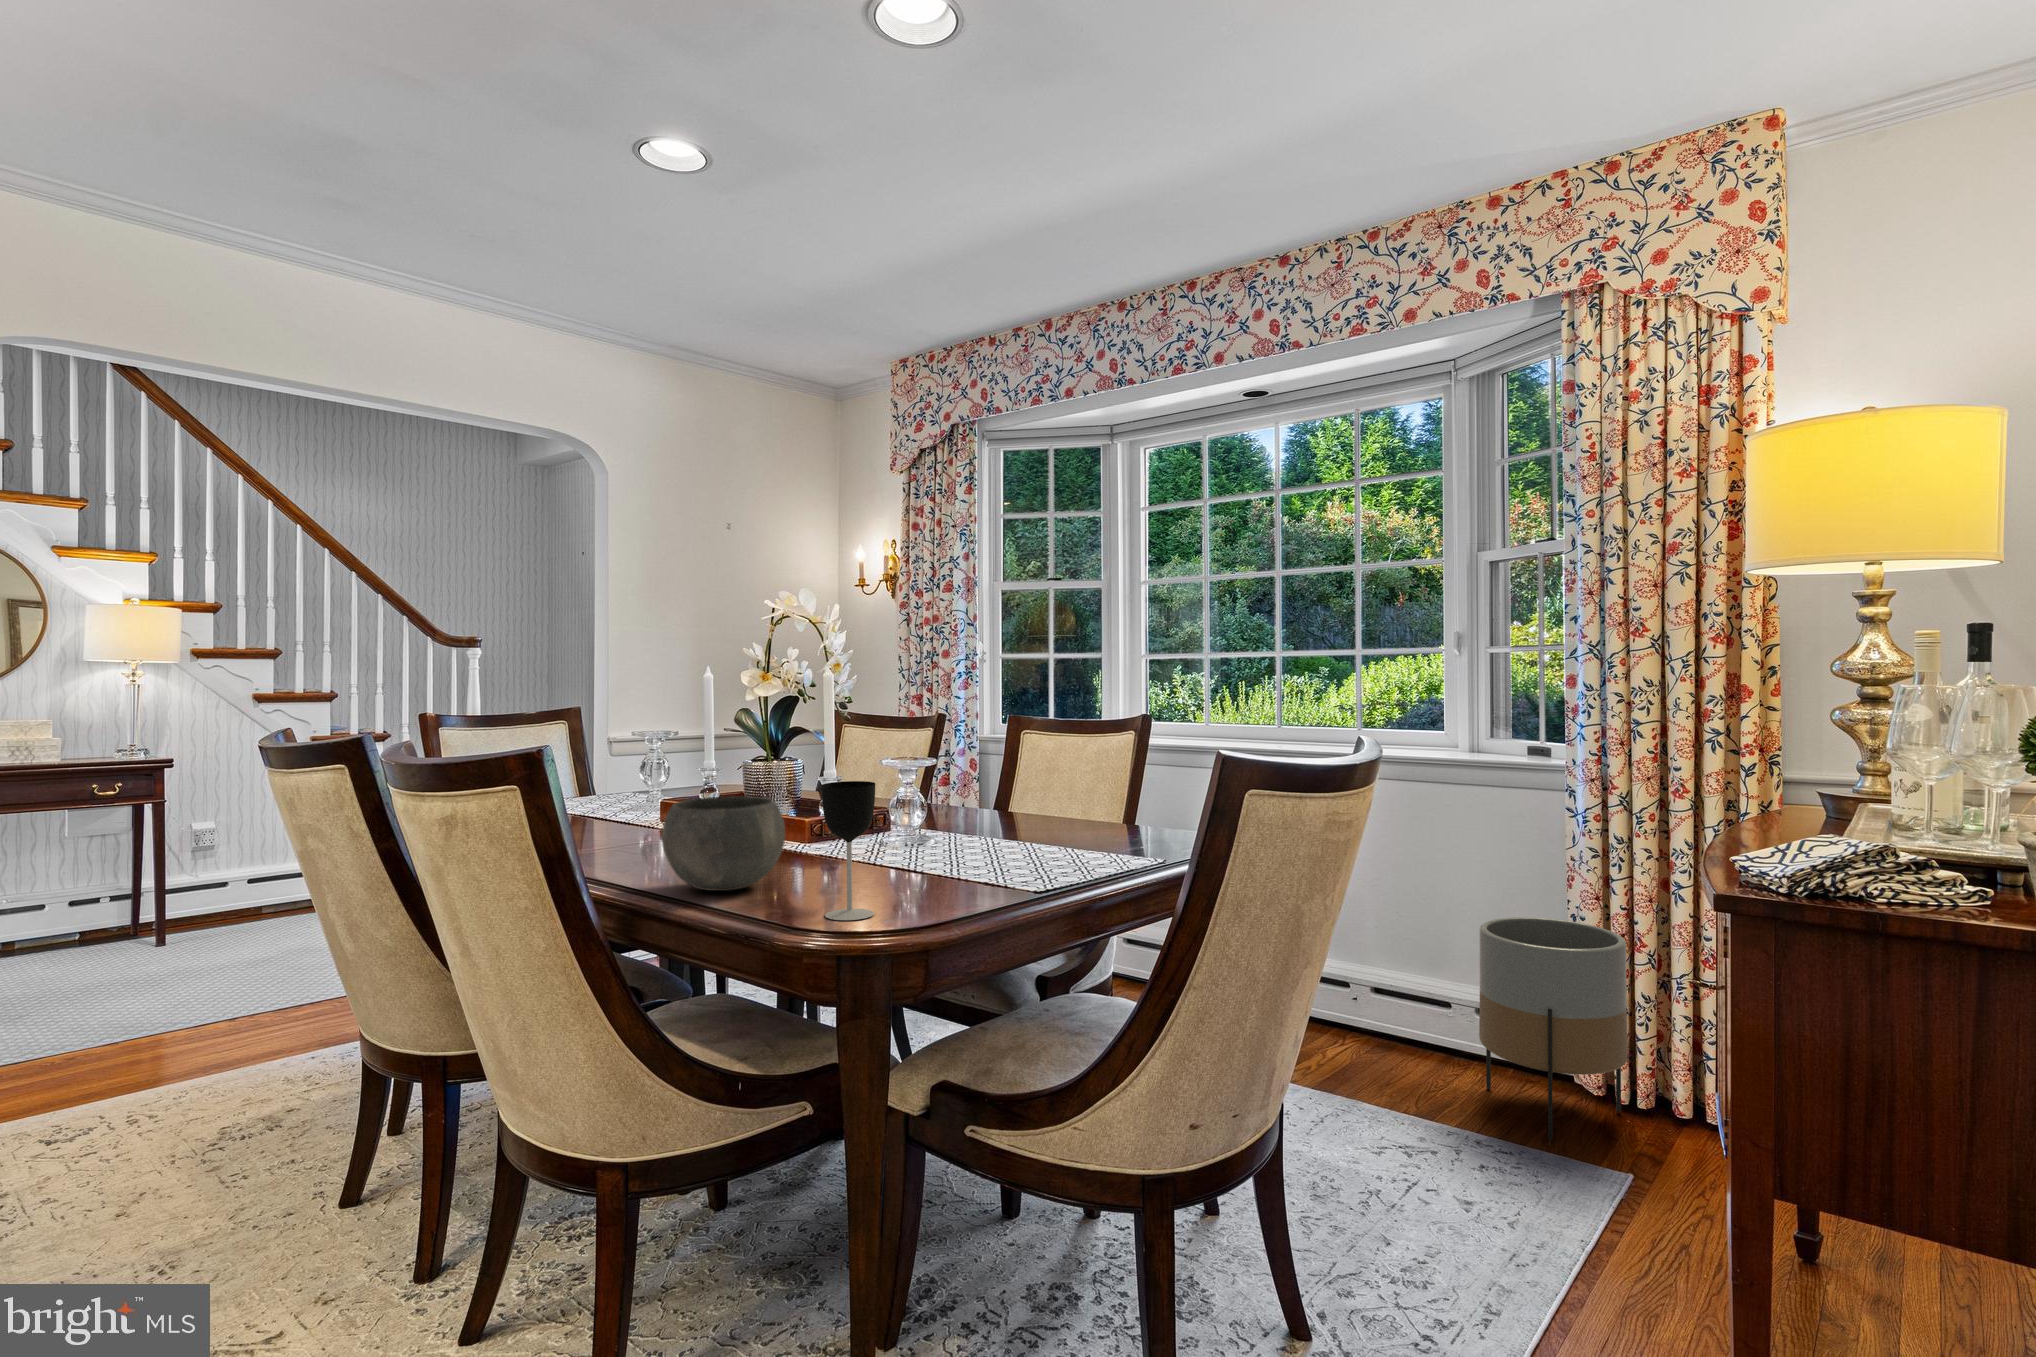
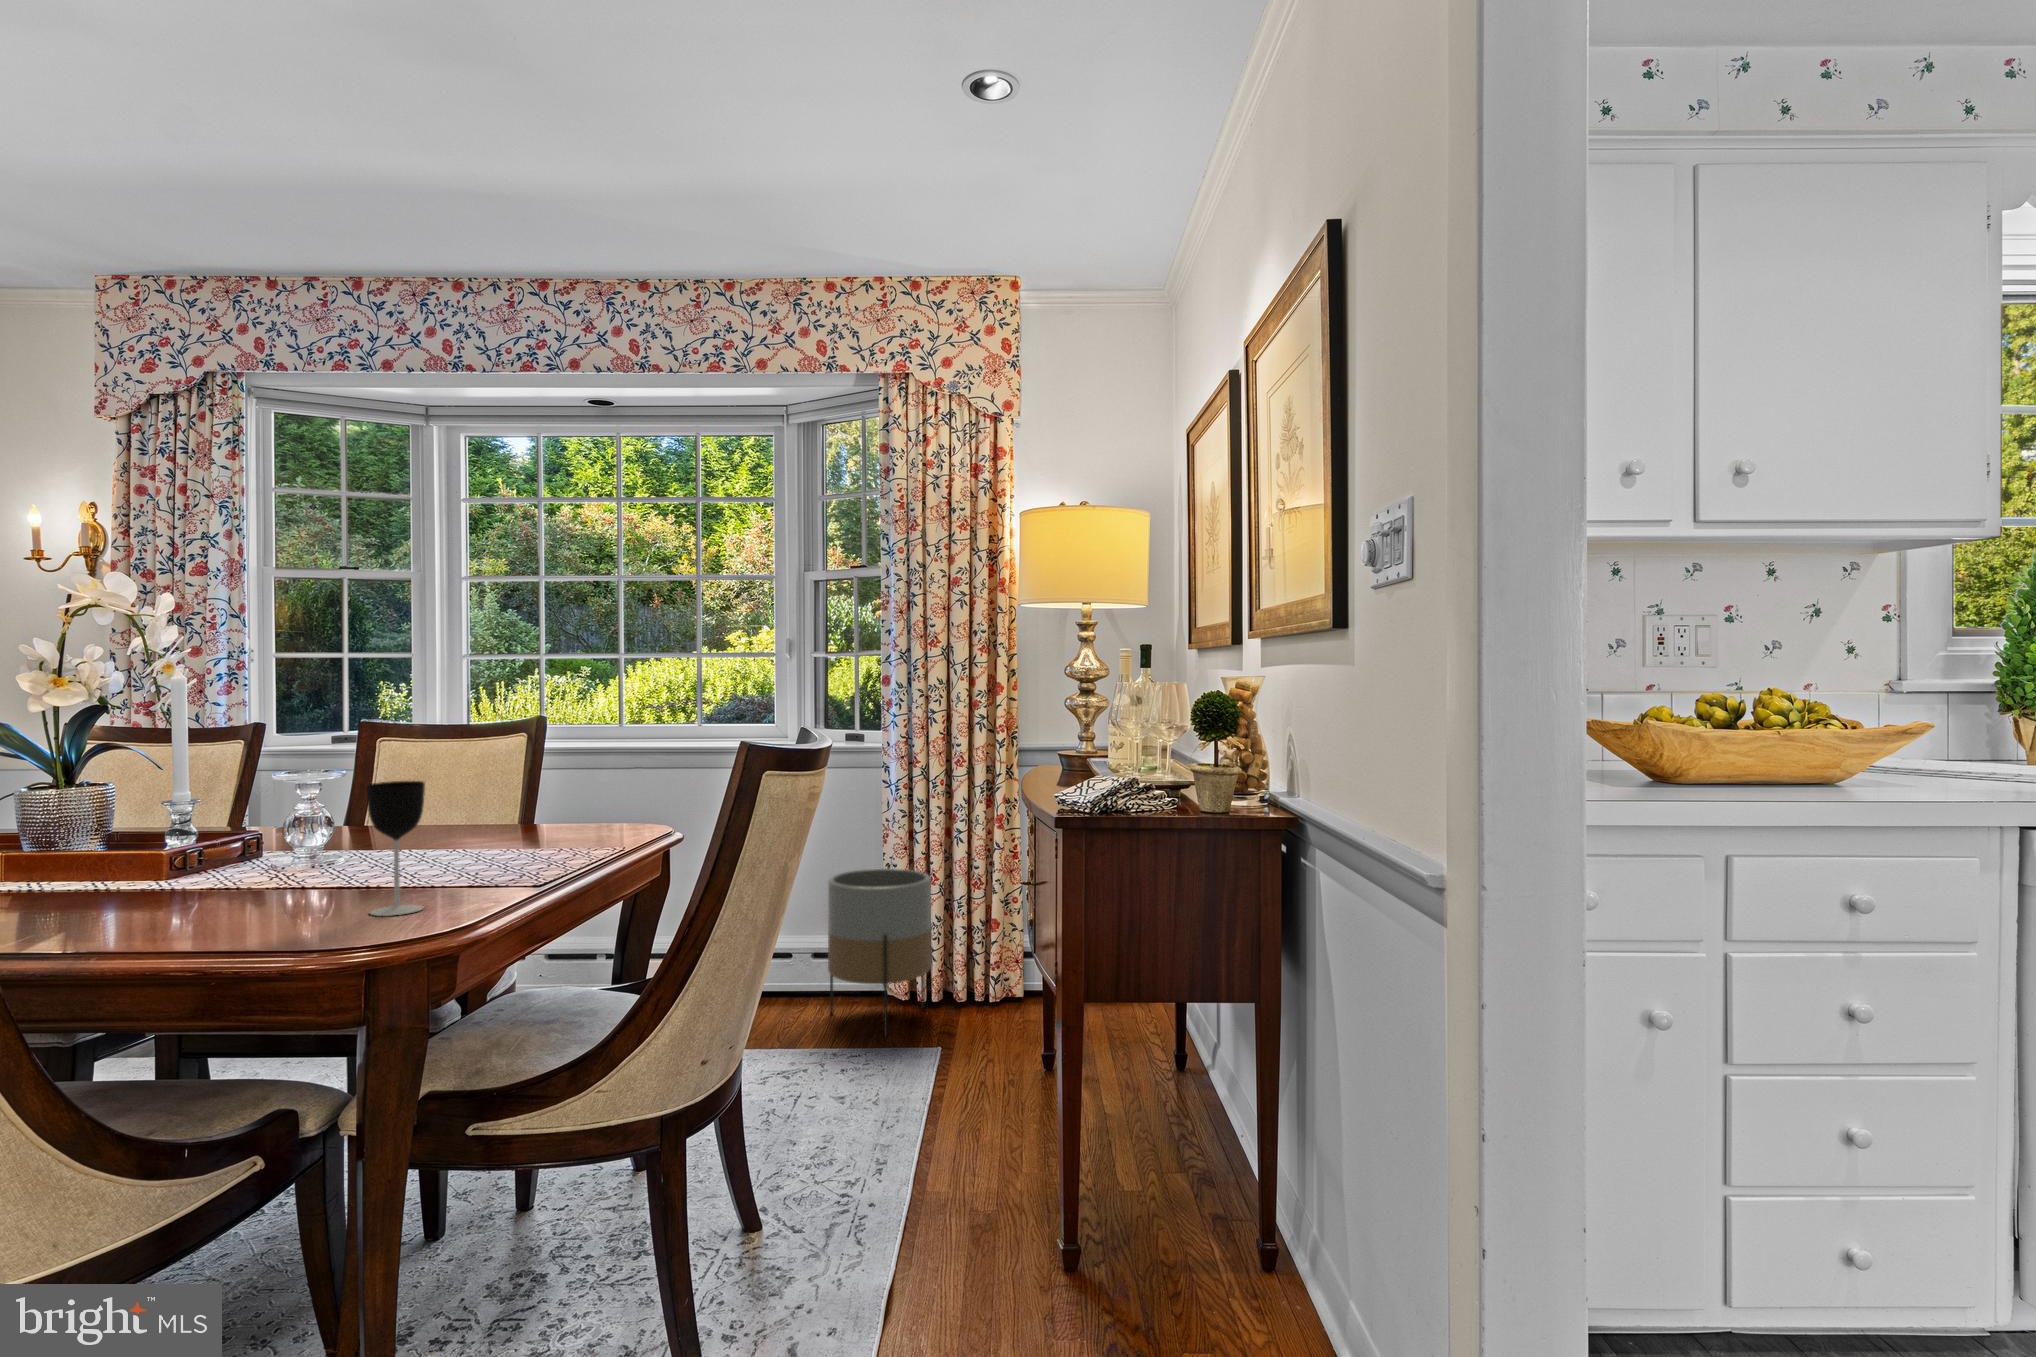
bowl: present [662,796,785,891] -> none [104,811,268,916]

